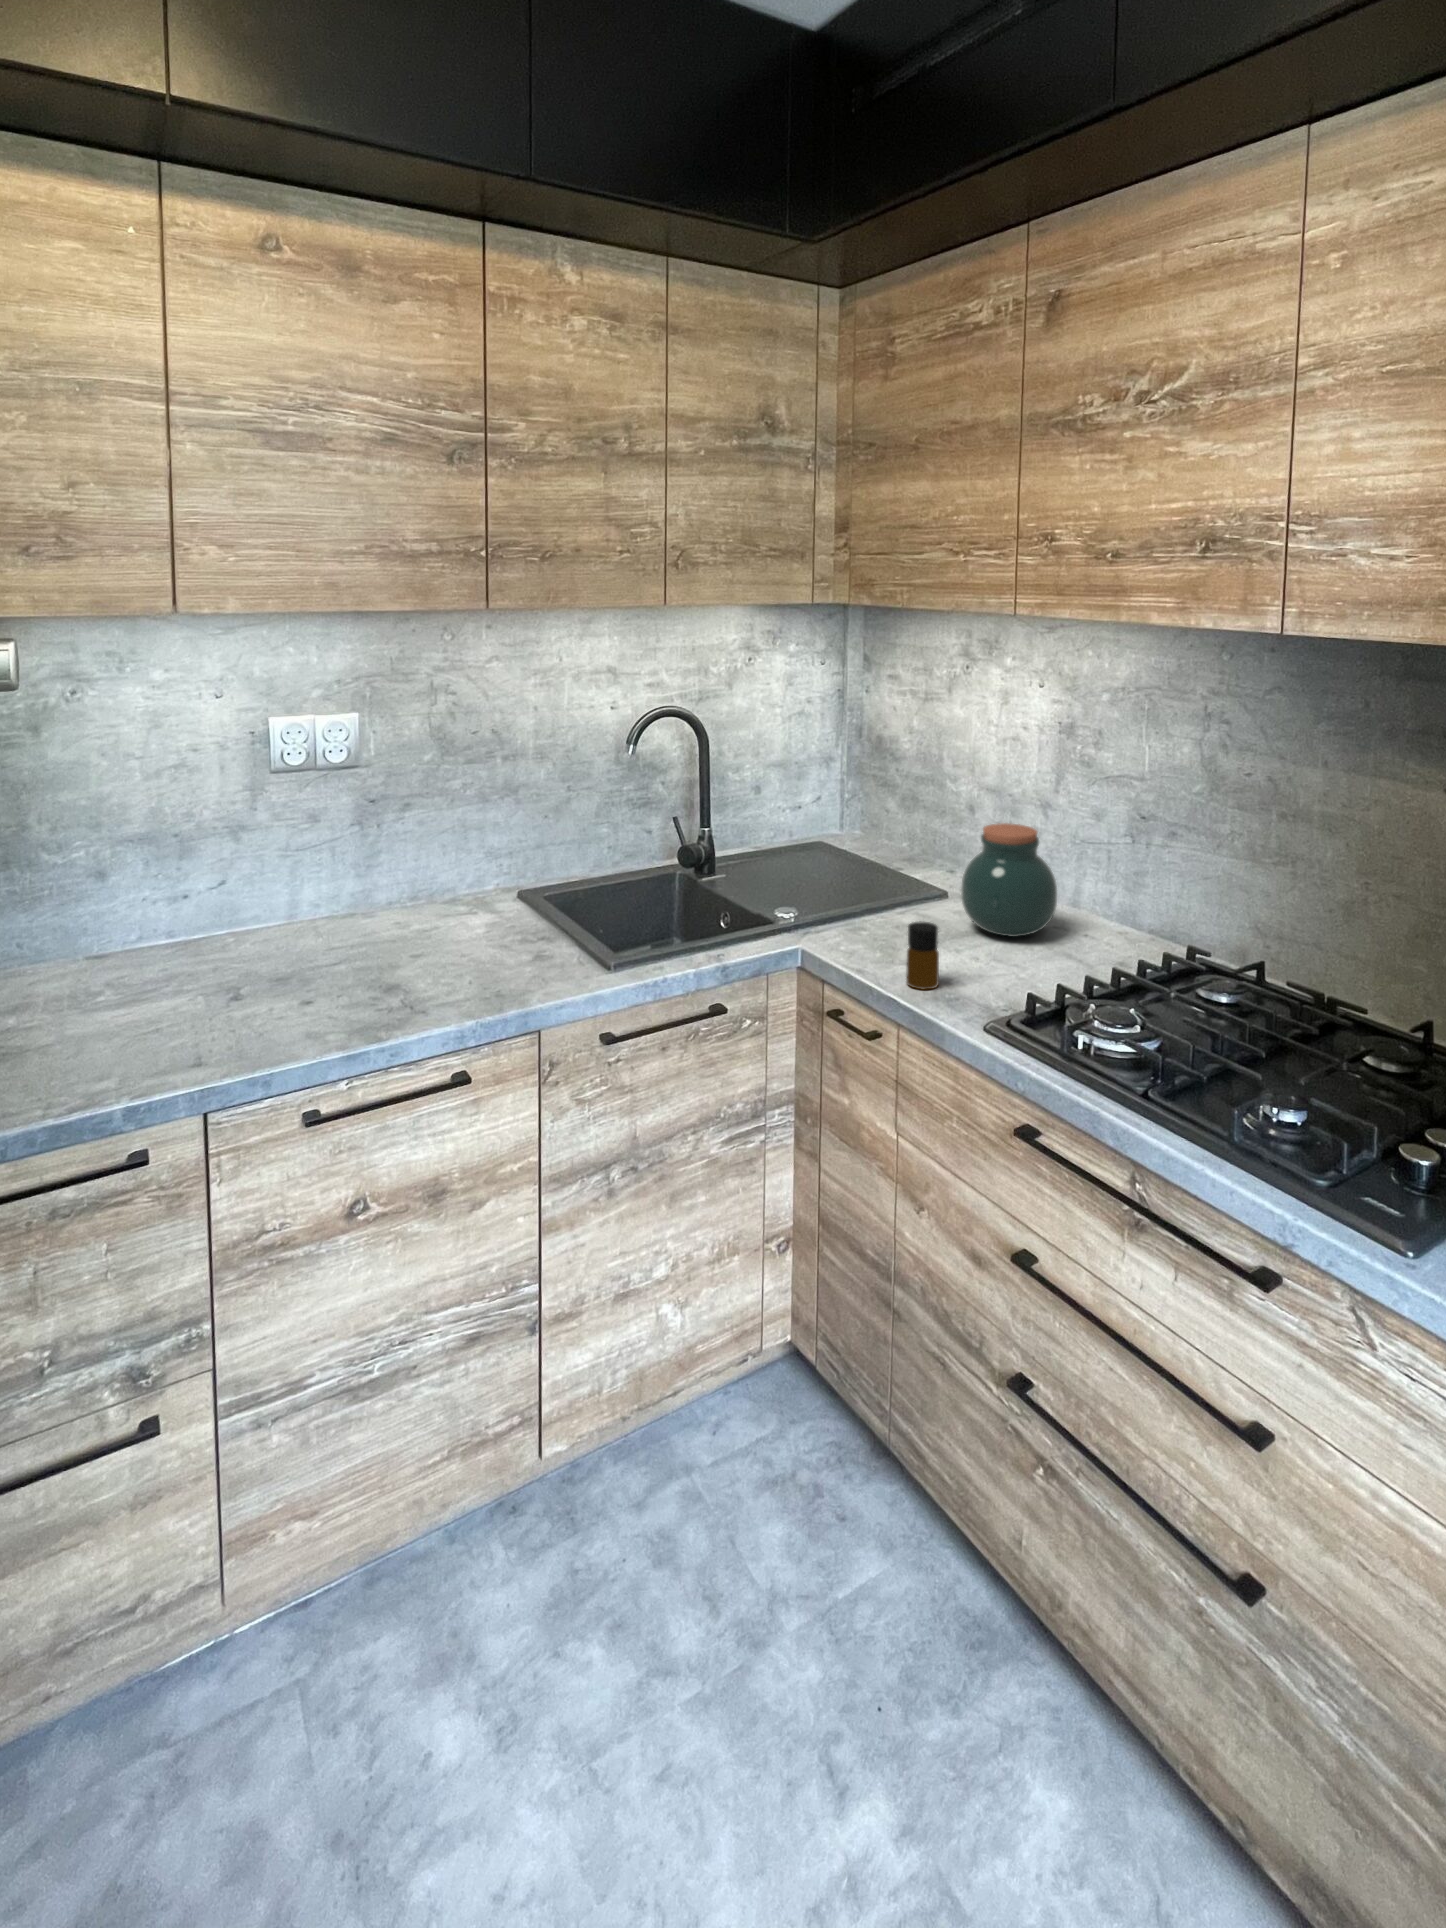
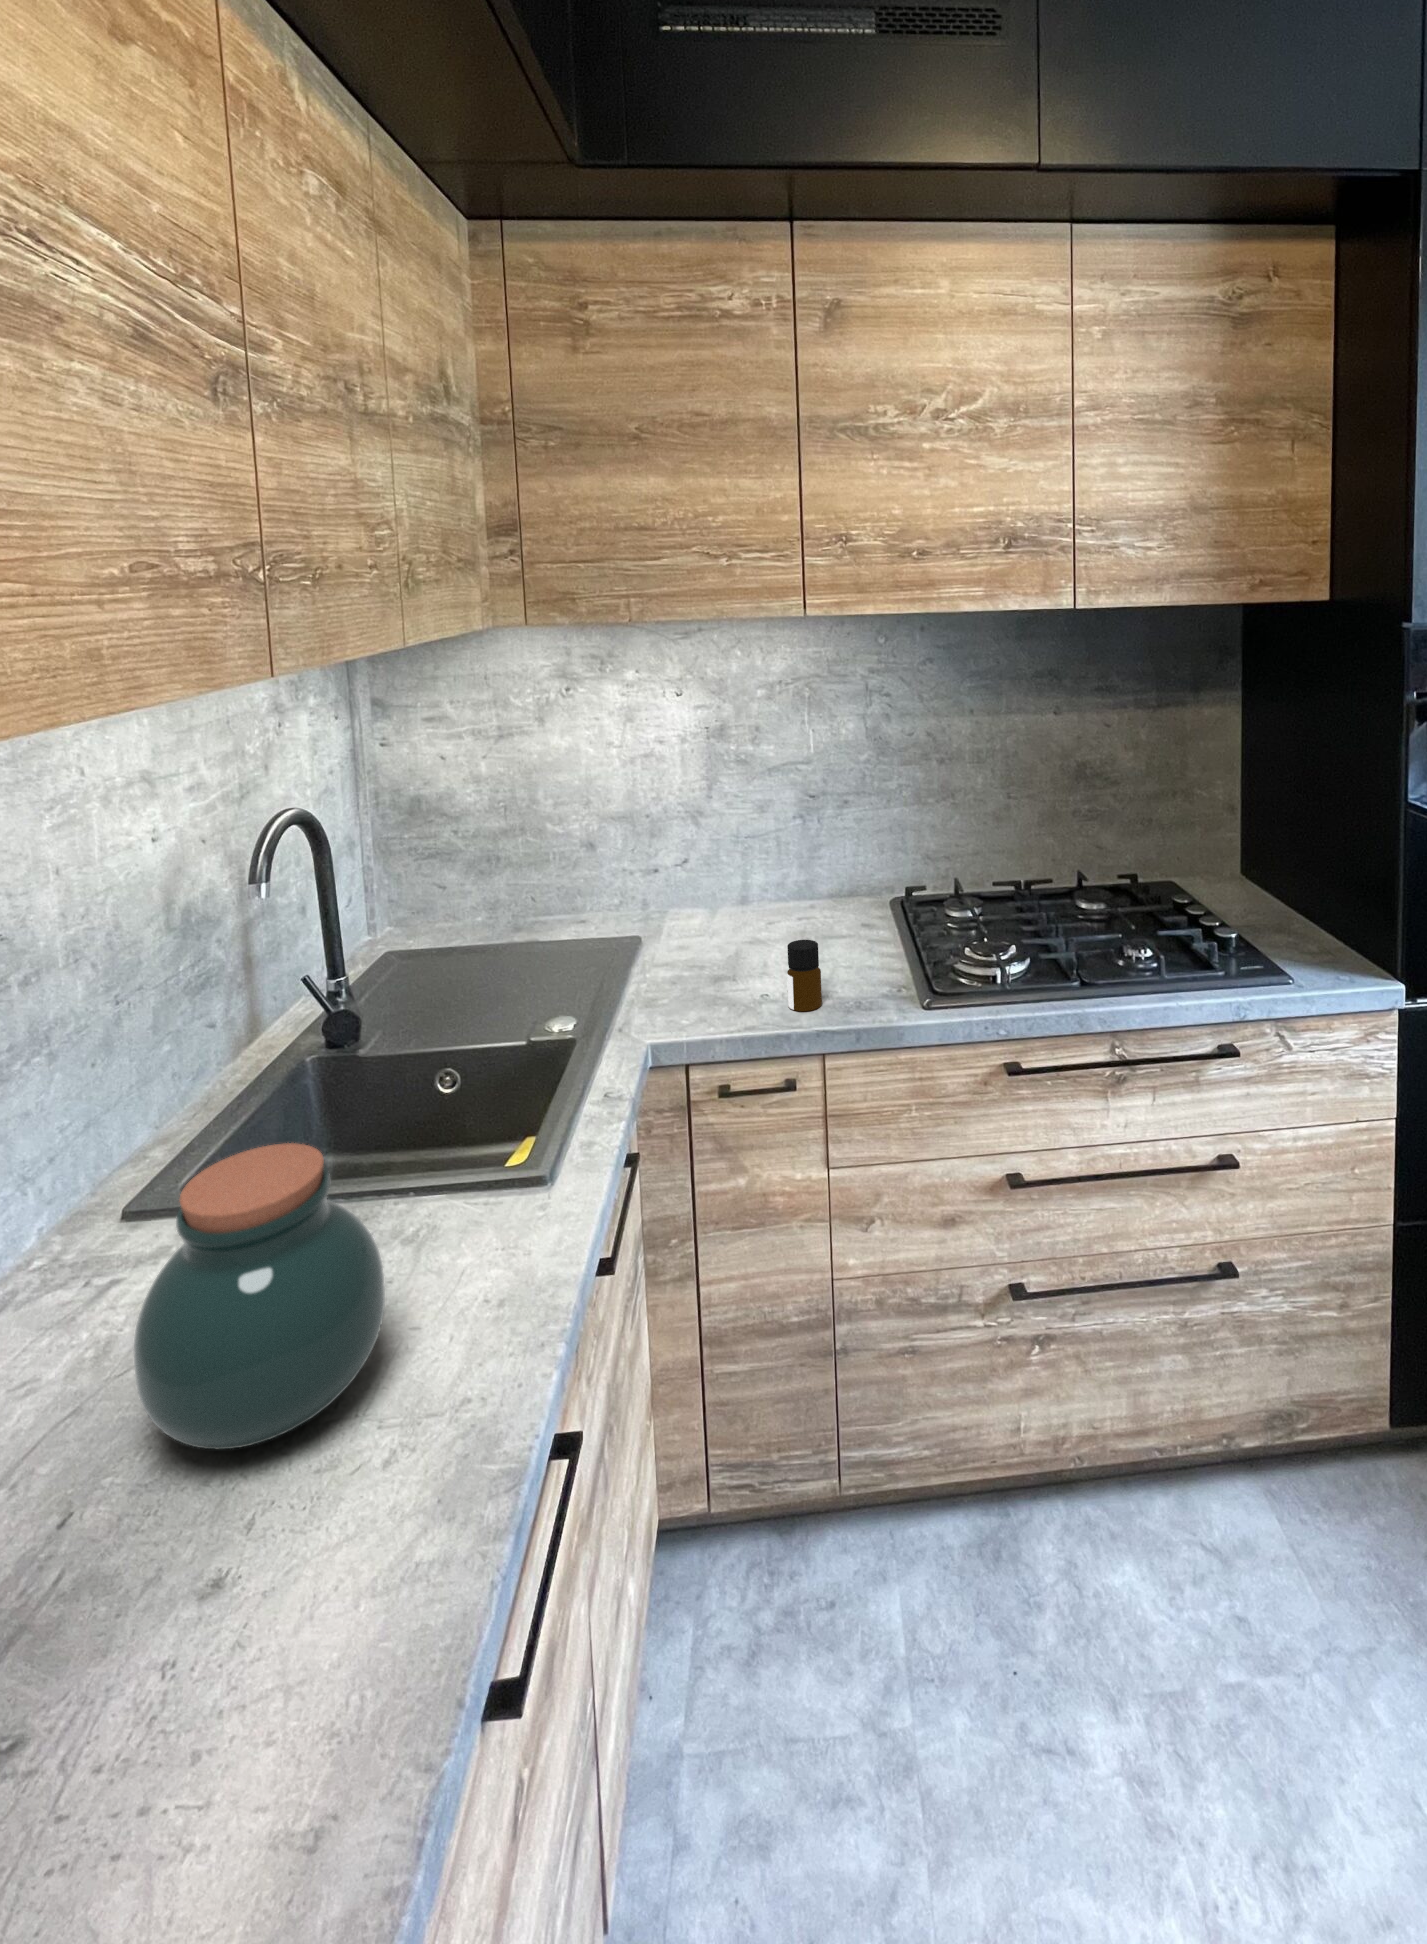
jar: present [961,823,1057,937] -> present [133,1143,385,1449]

